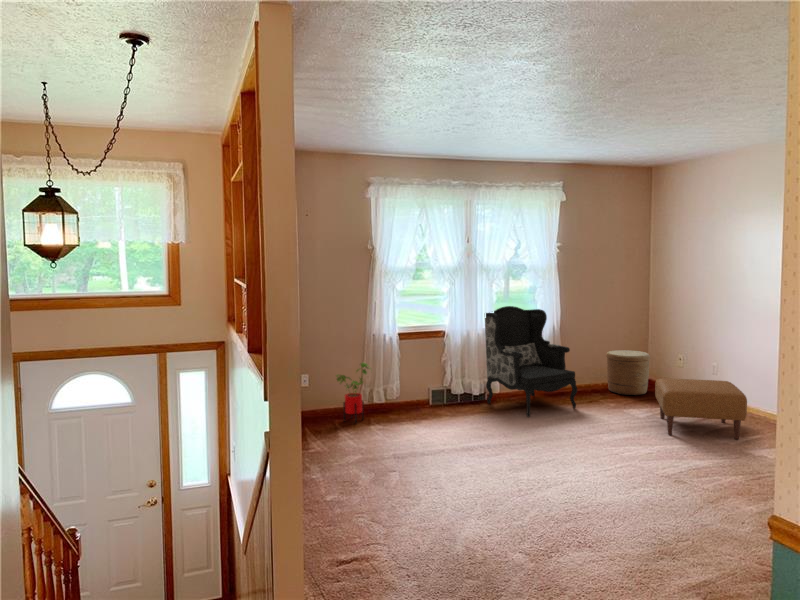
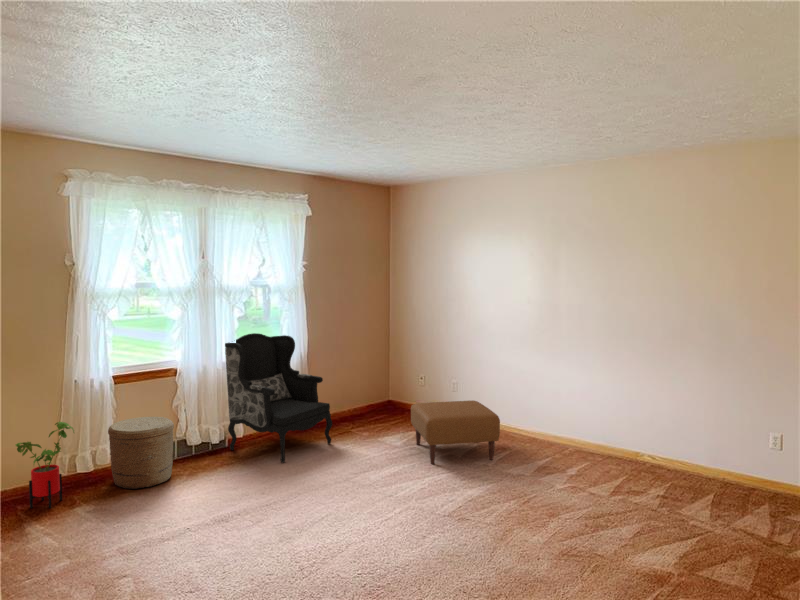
woven basket: present [606,350,650,395] -> present [108,417,174,489]

